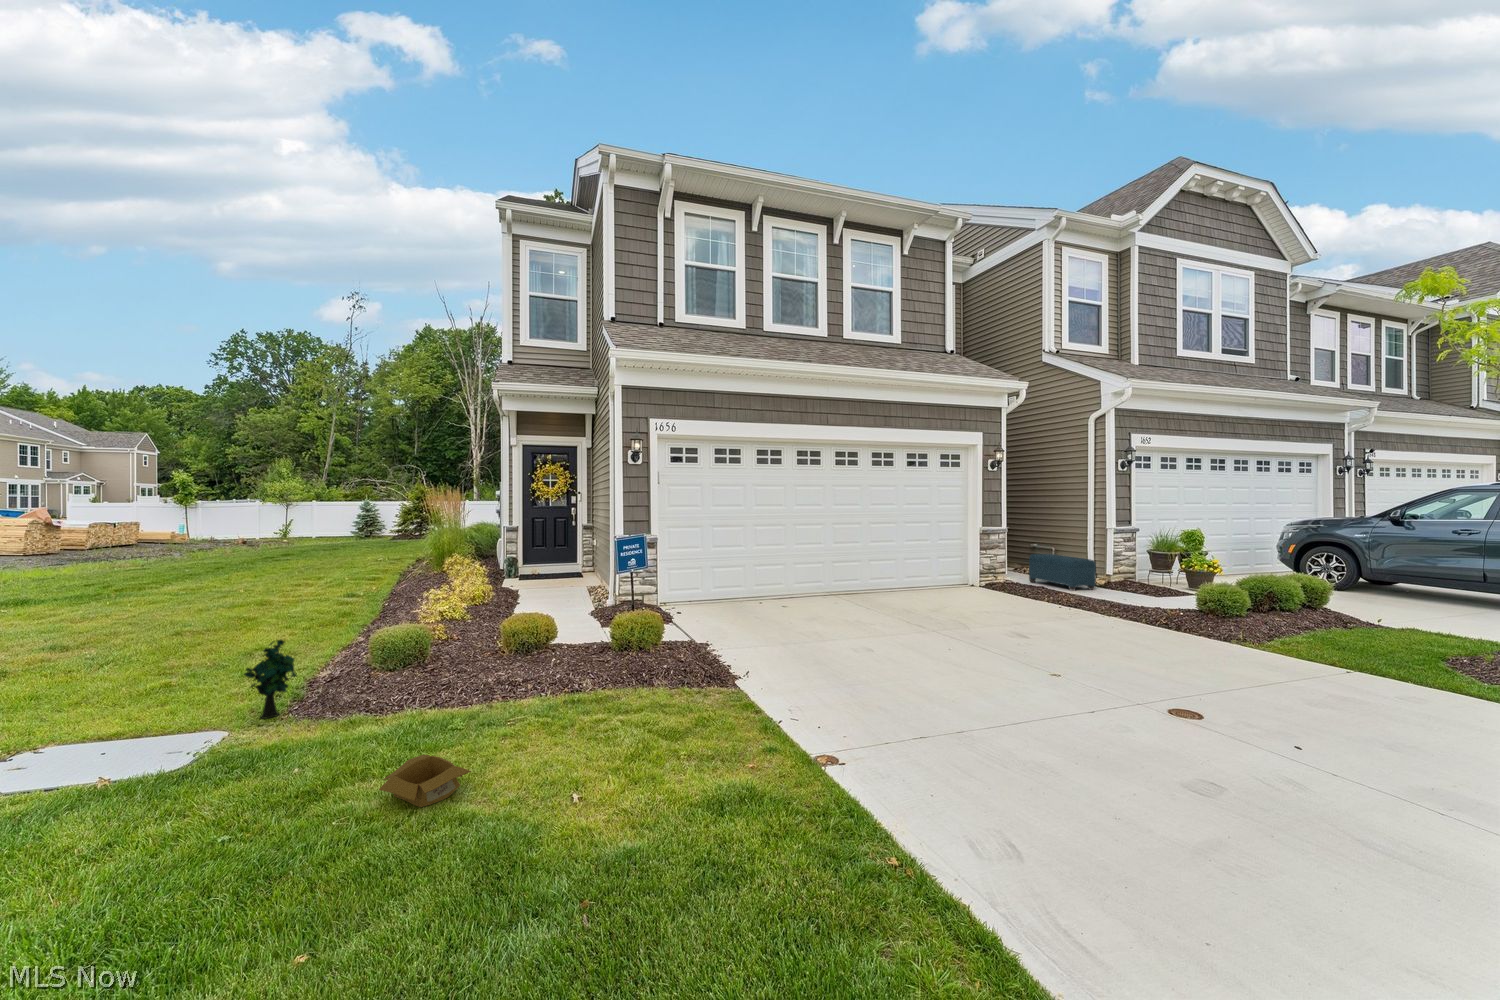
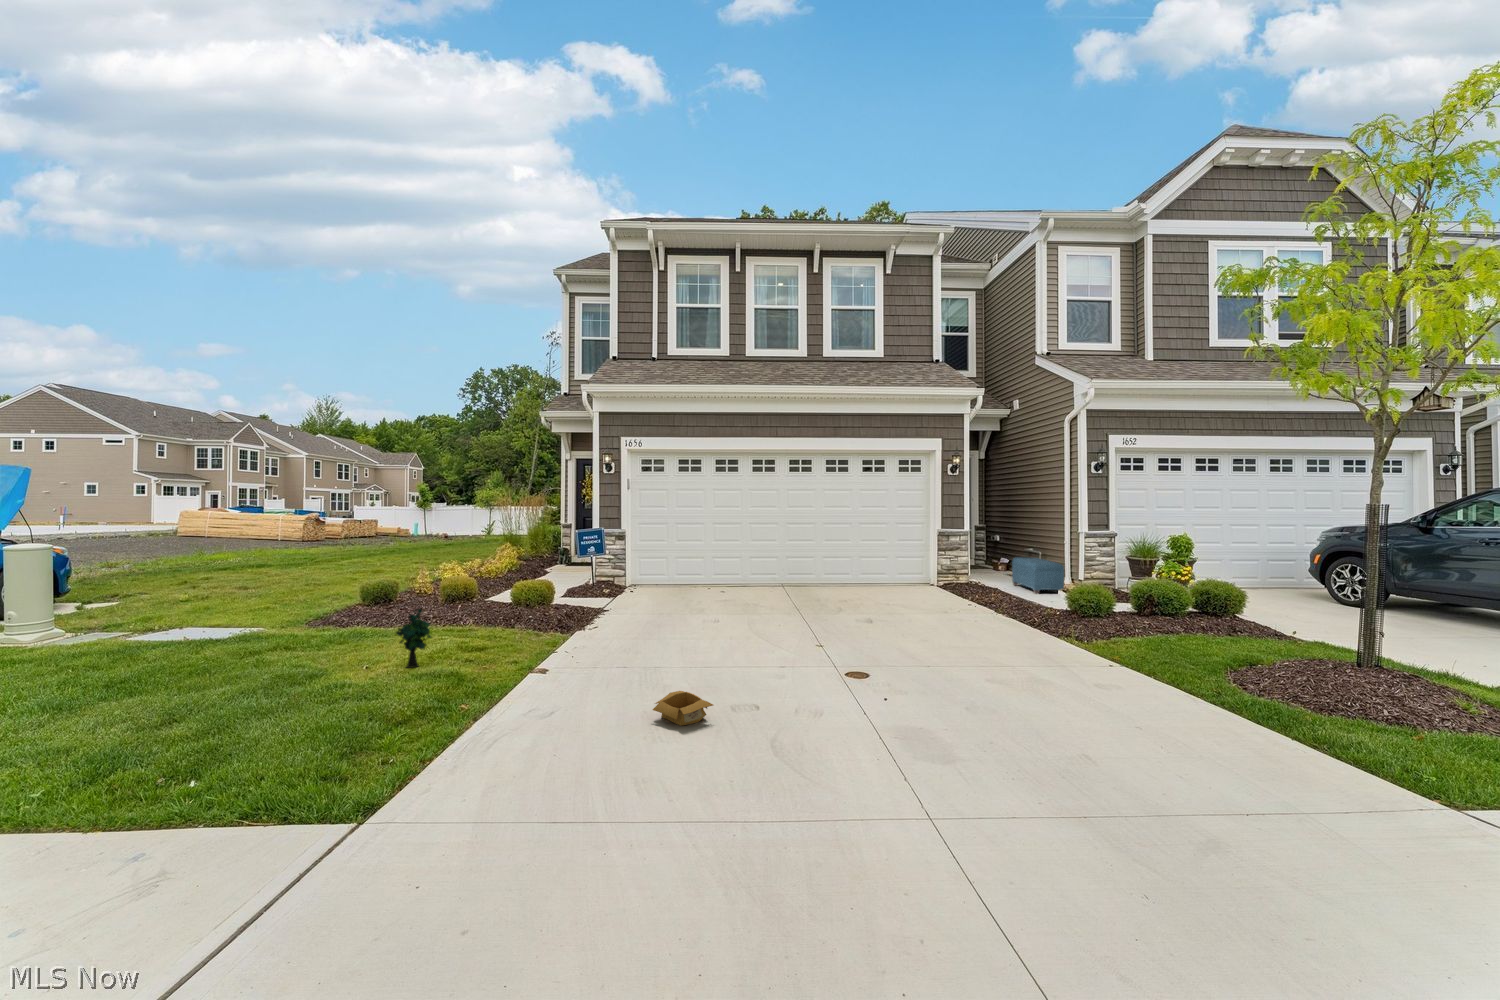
decorative plant: present [244,640,297,719] -> present [396,609,431,668]
cardboard box: present [379,755,471,807] -> present [653,691,713,726]

